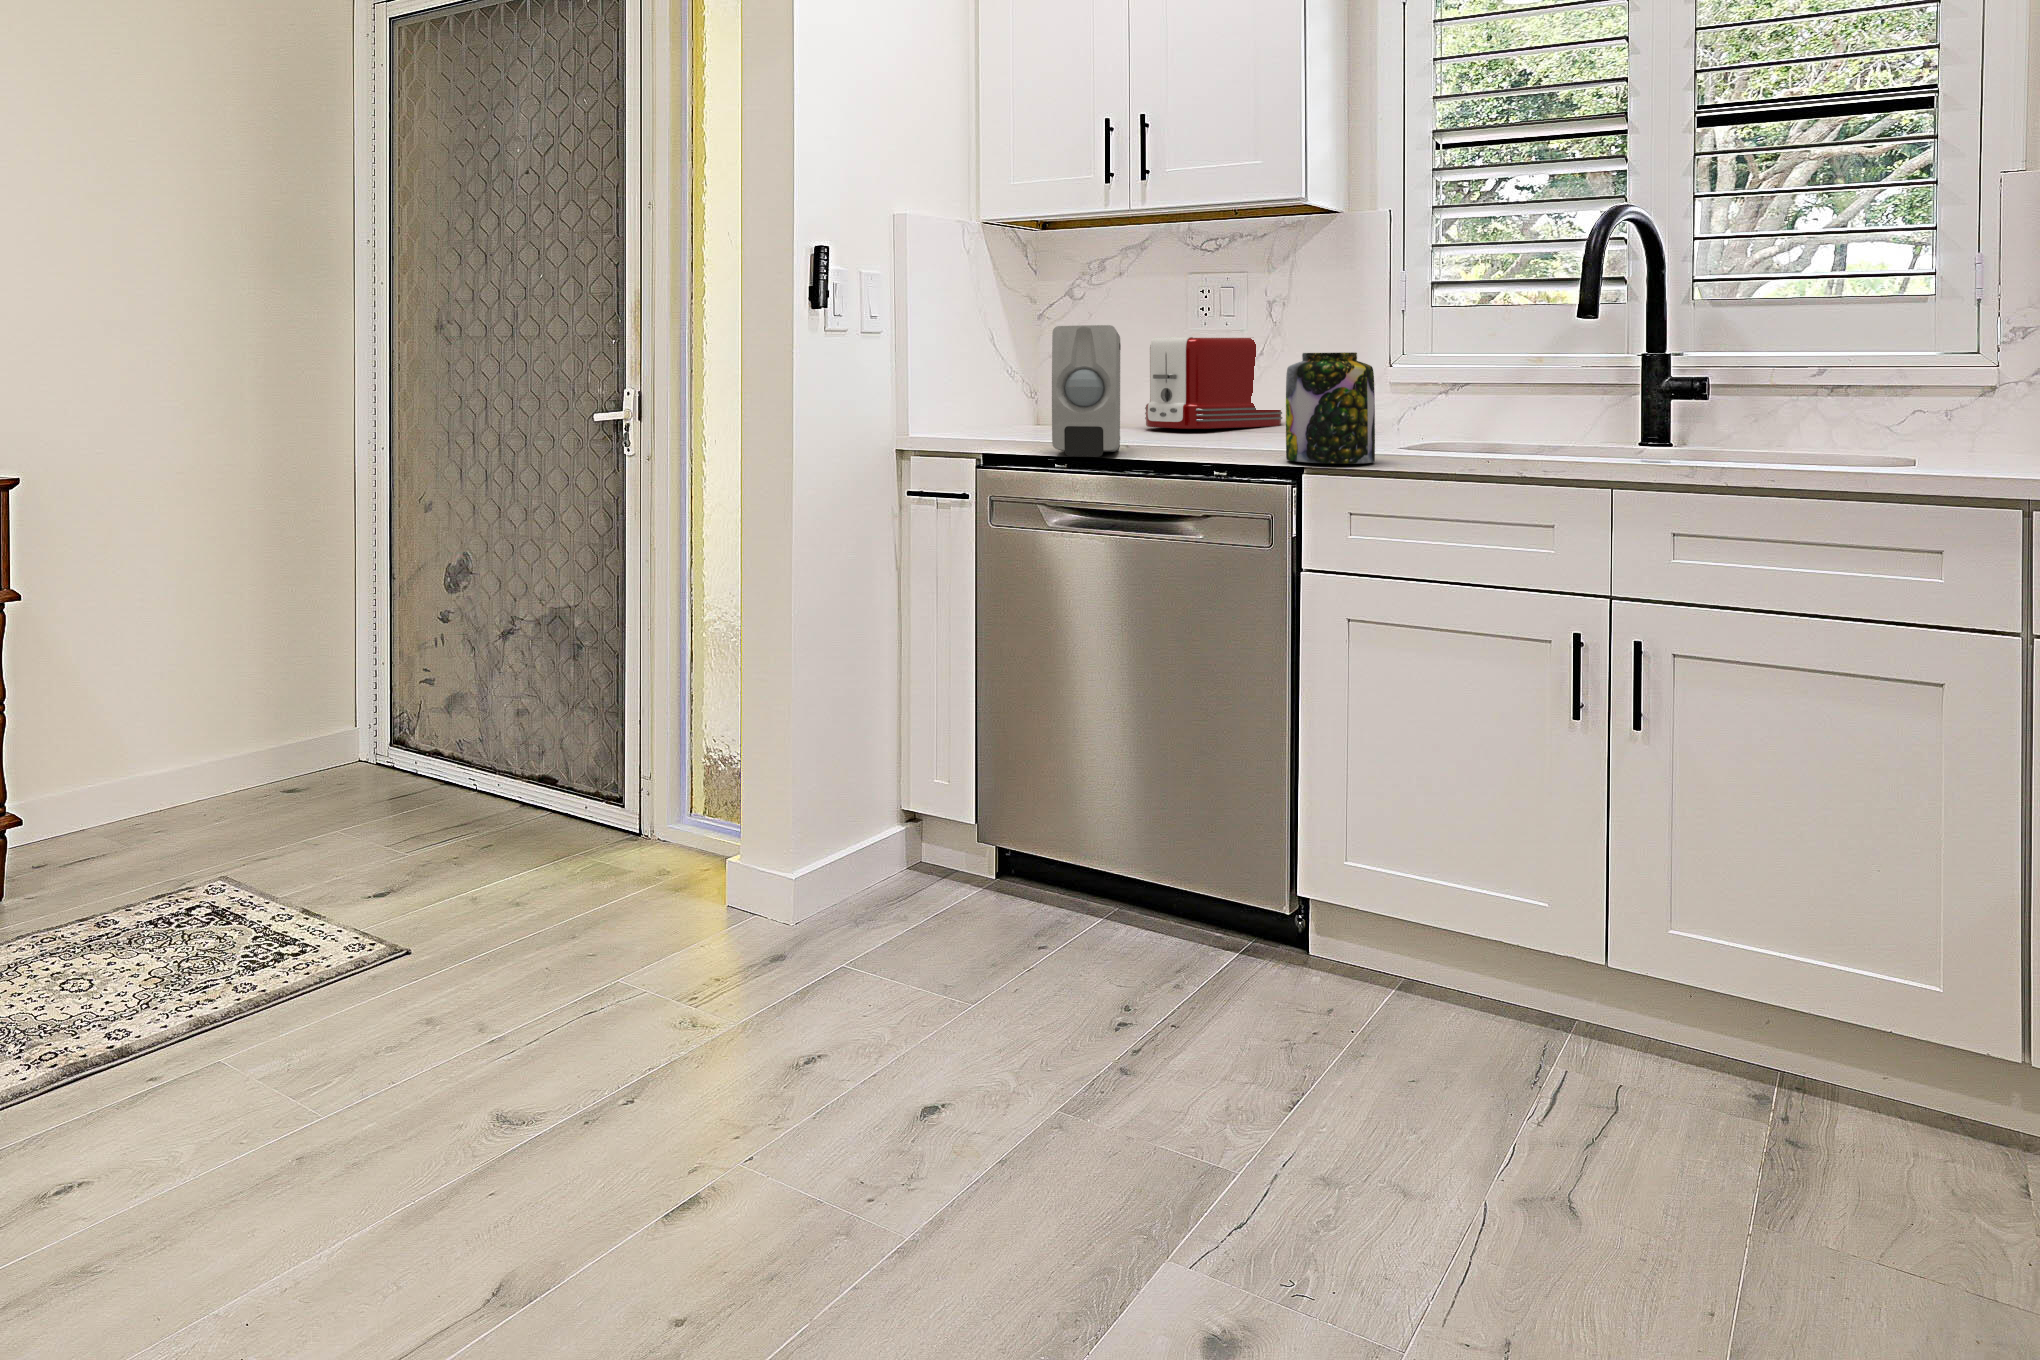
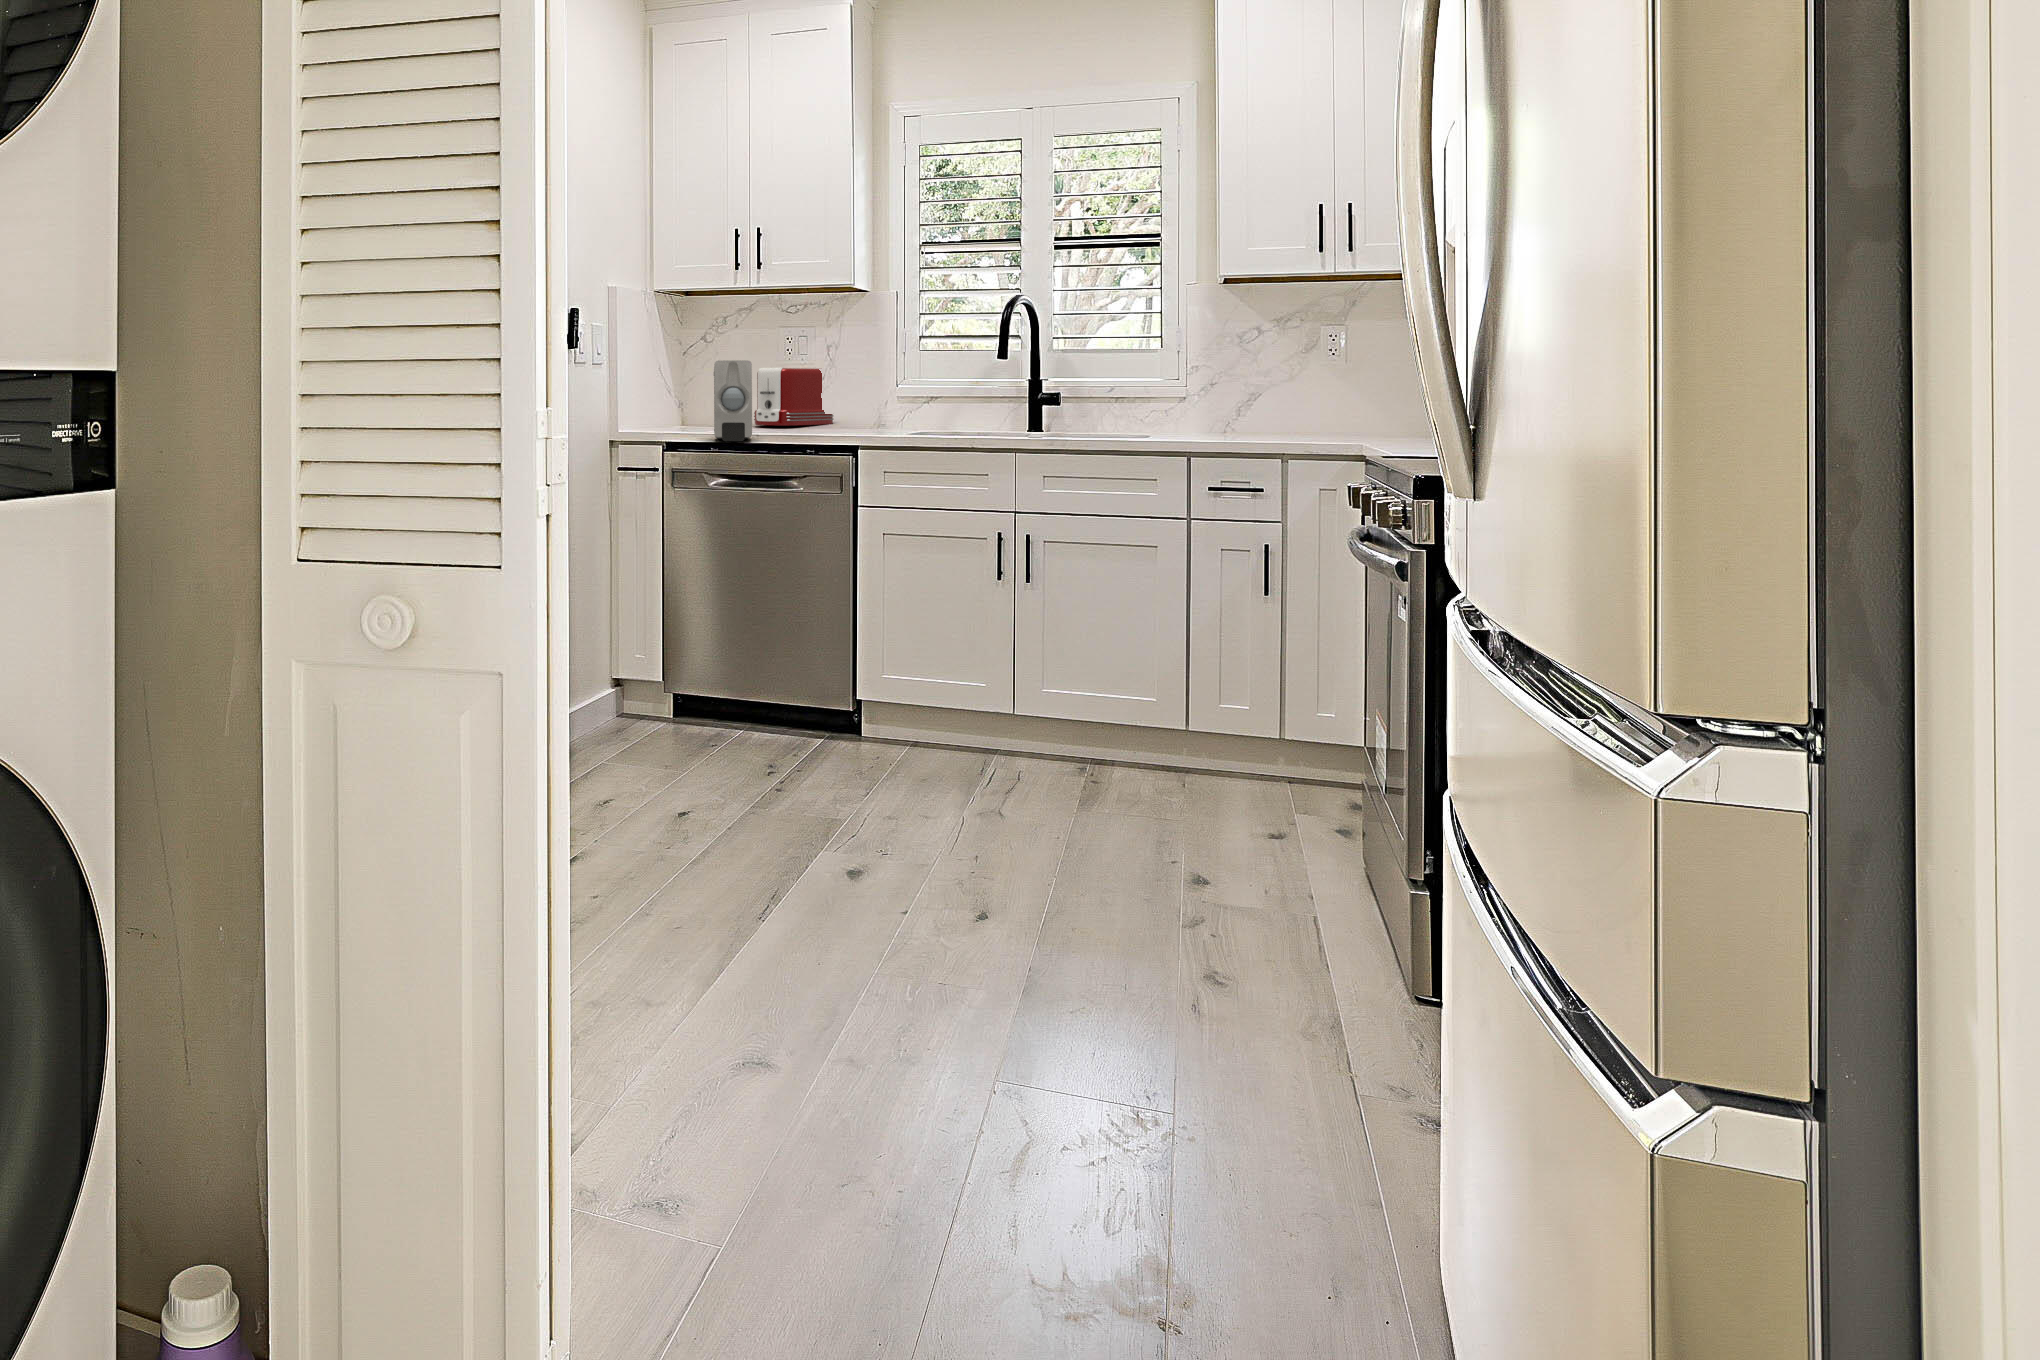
jar: present [1286,352,1375,464] -> none [848,378,896,442]

